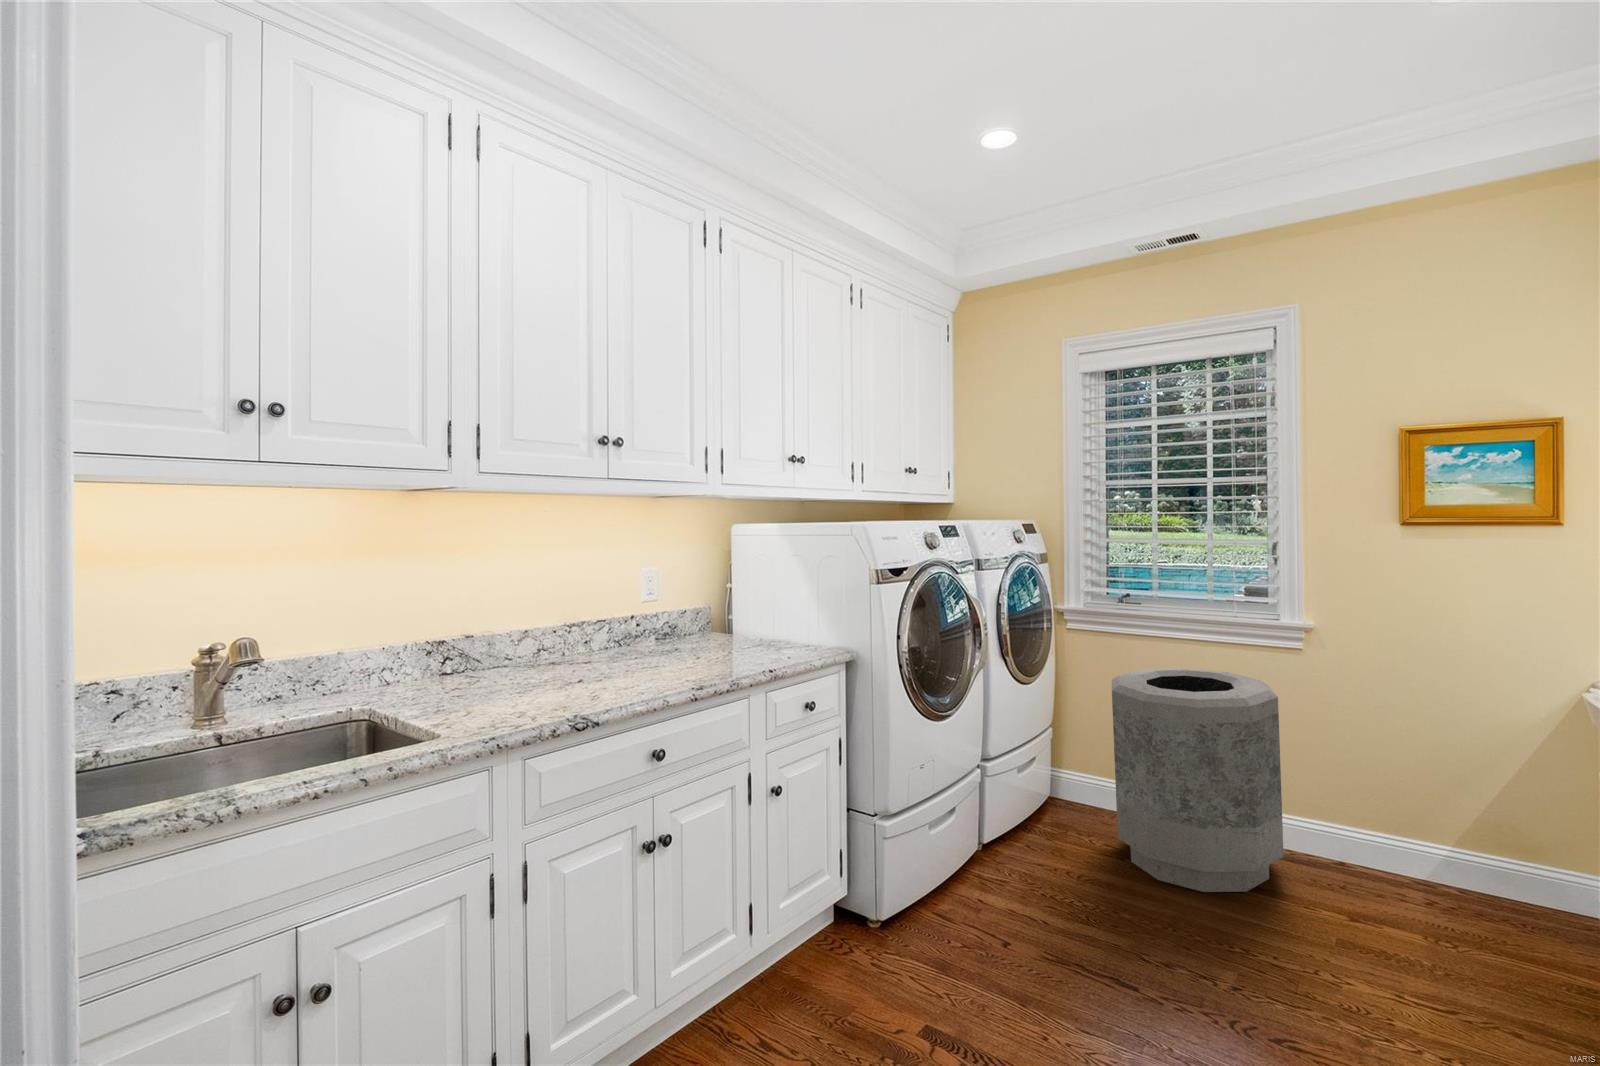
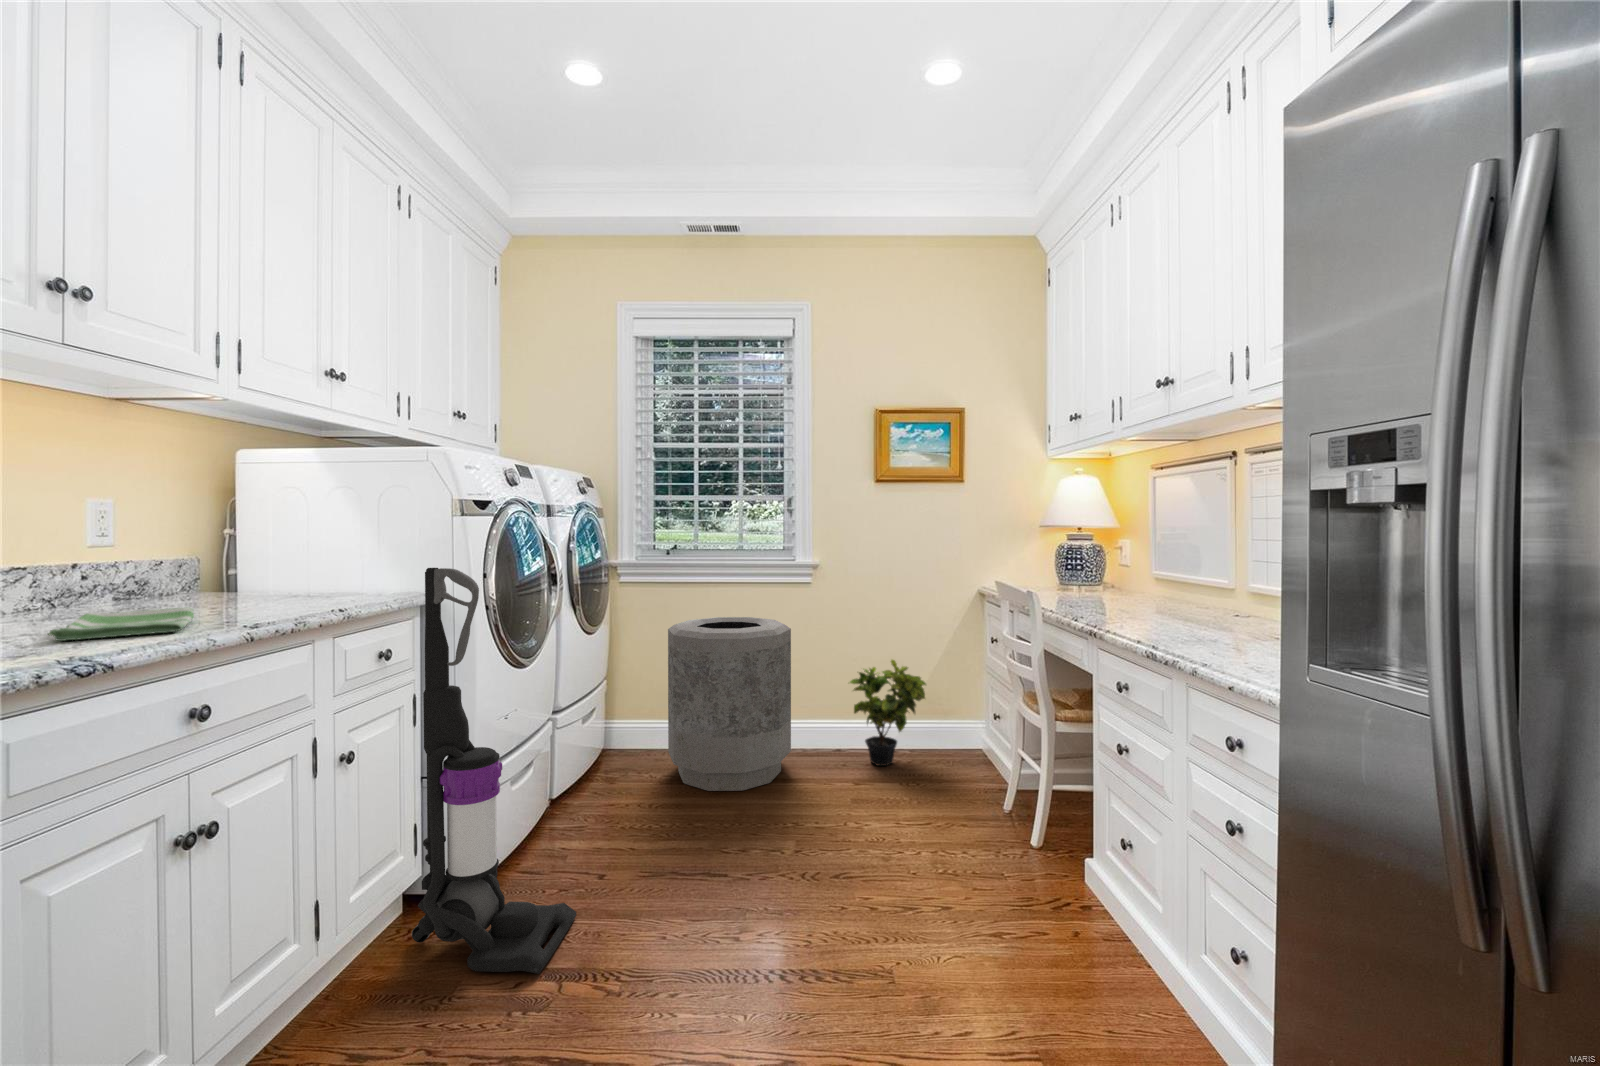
vacuum cleaner: none [827,630,968,1029] -> present [412,568,576,974]
dish towel: none [587,665,670,693] -> present [48,607,194,641]
potted plant: none [1383,758,1540,915] -> present [850,660,926,766]

